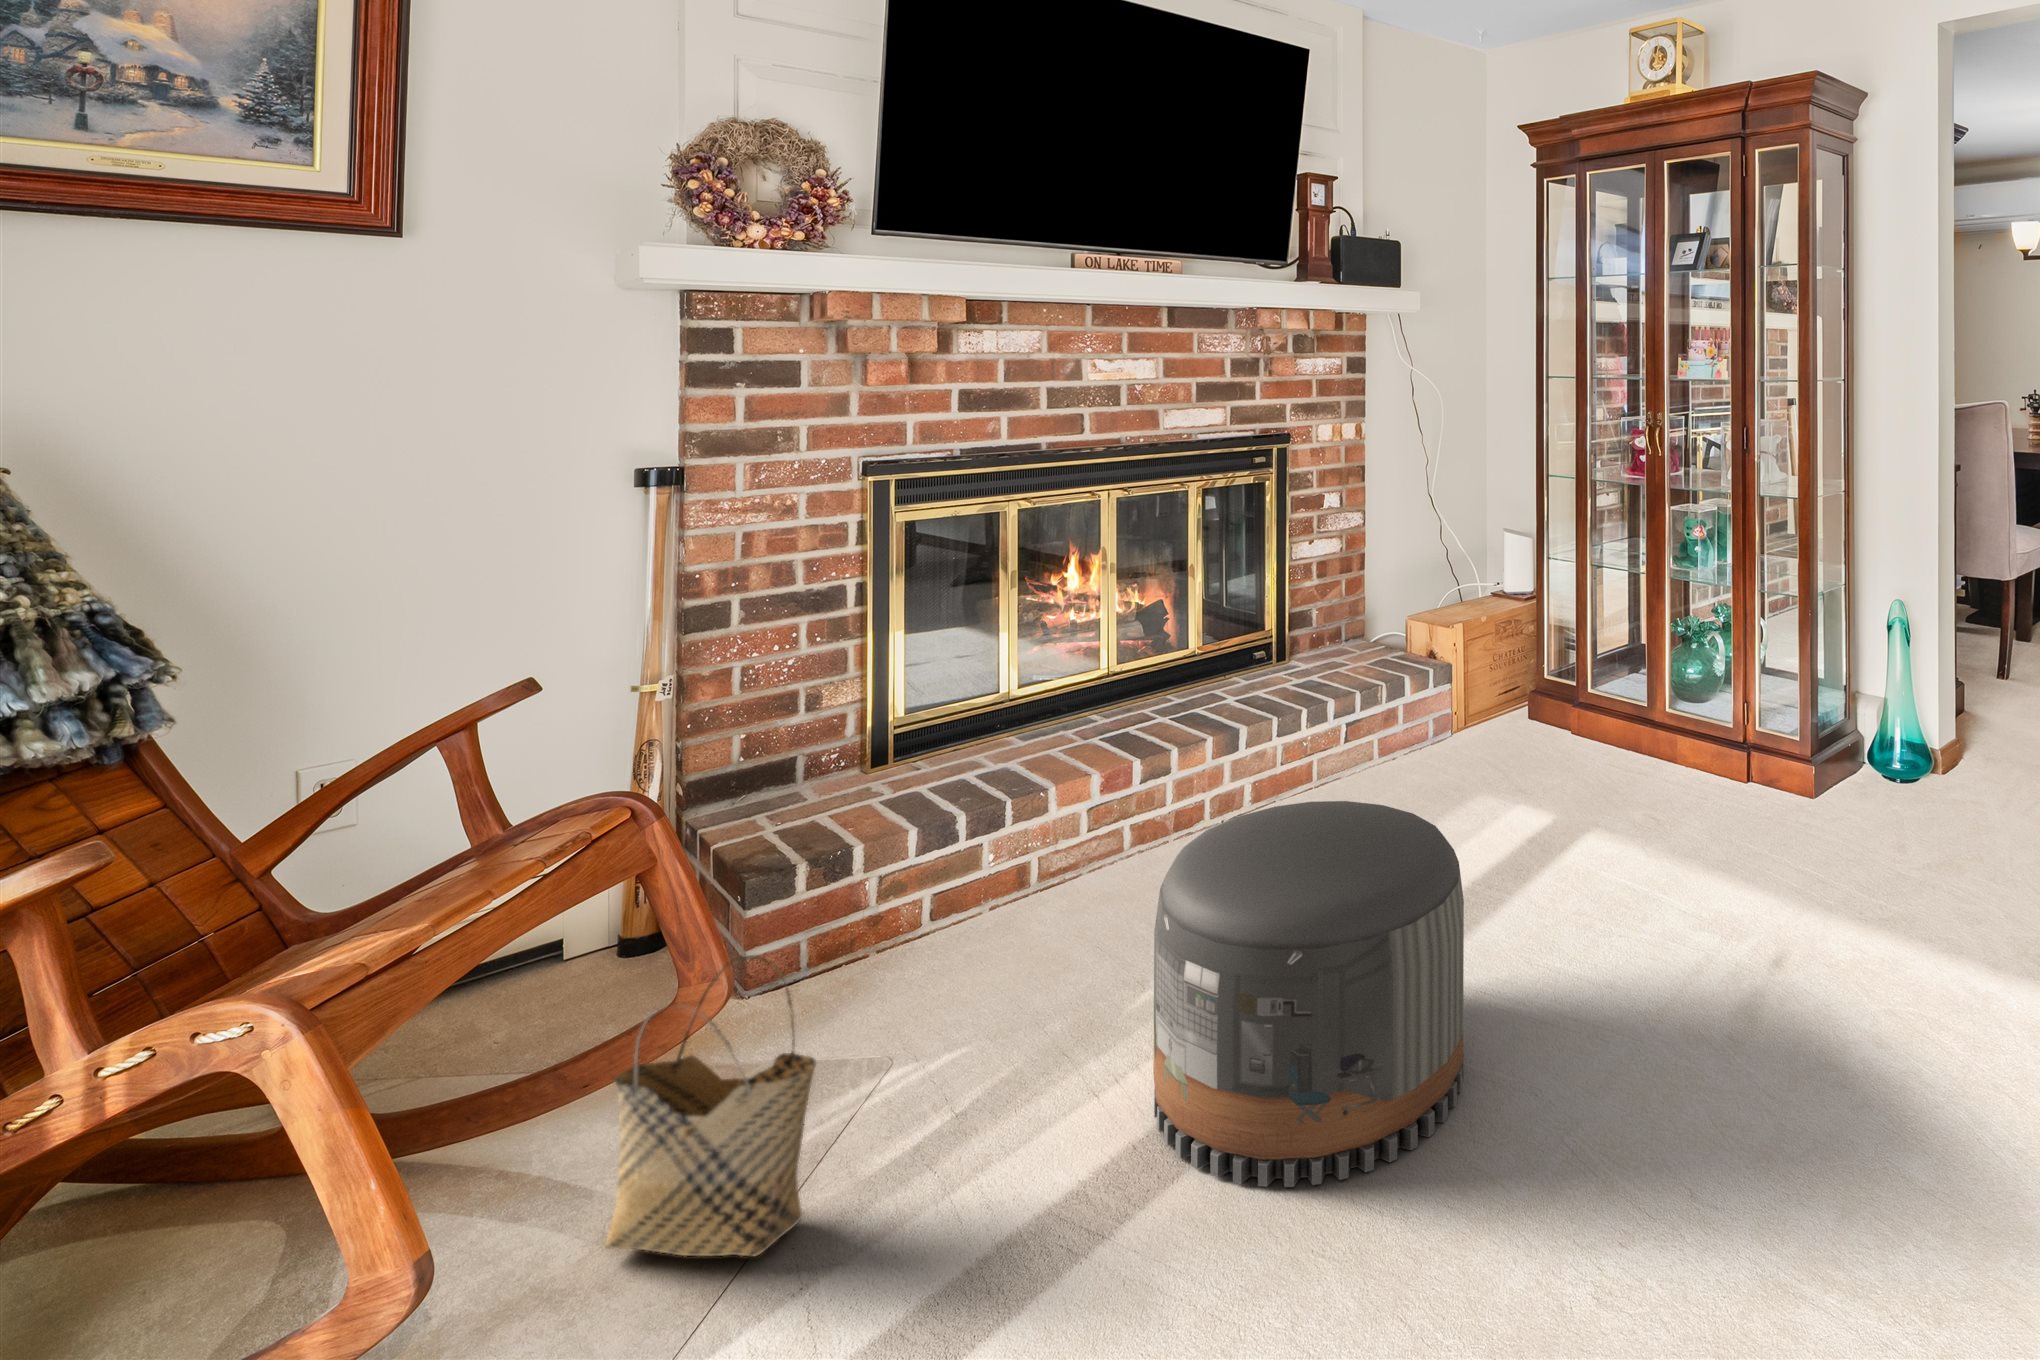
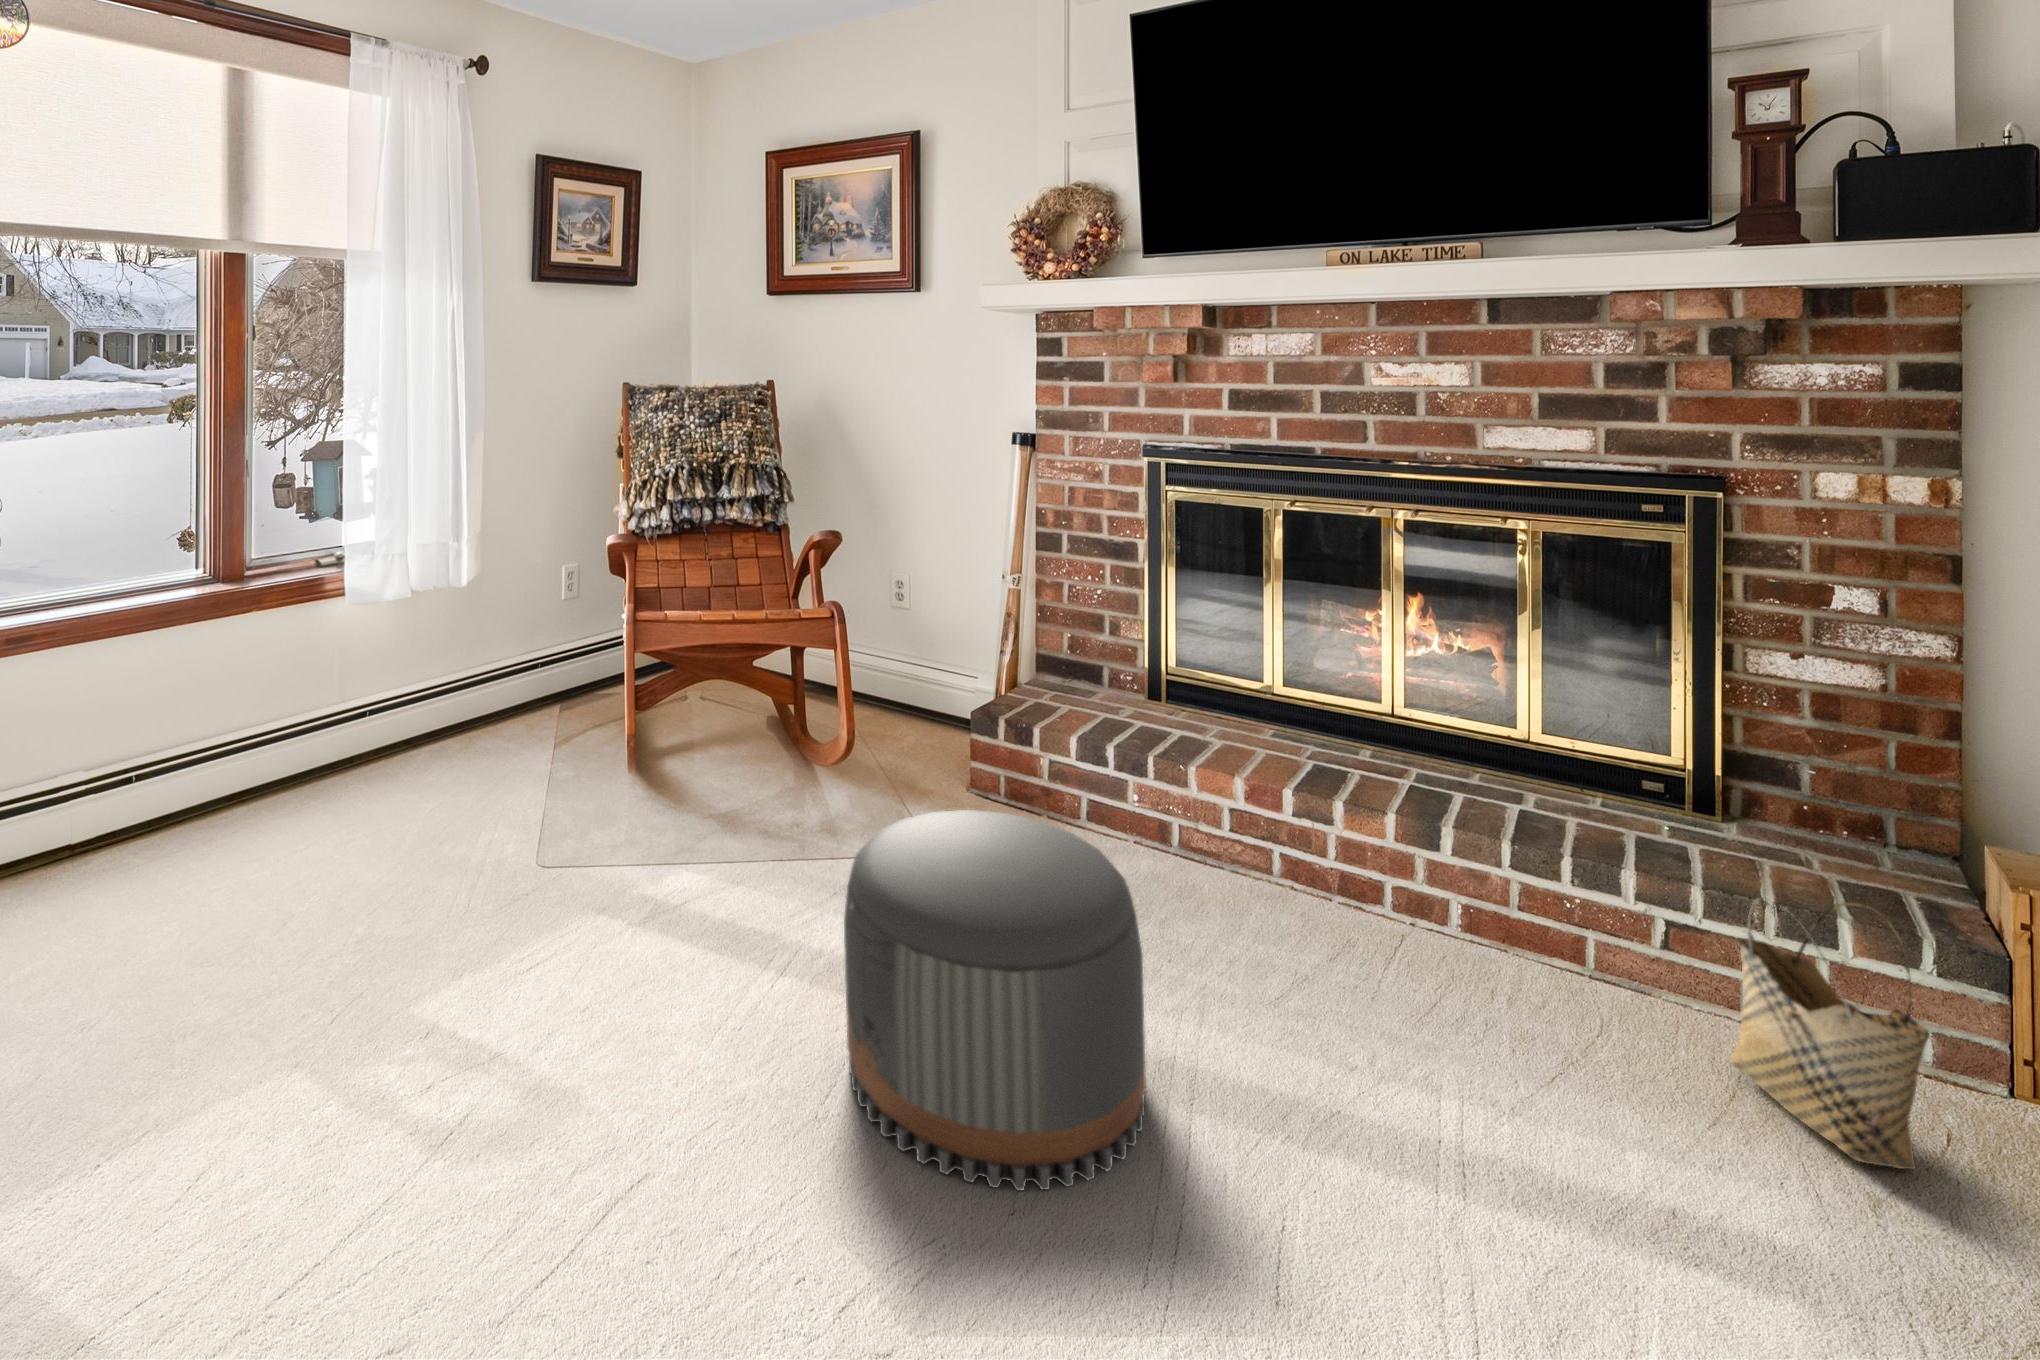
woven basket: present [605,955,816,1257] -> present [1730,898,1930,1169]

